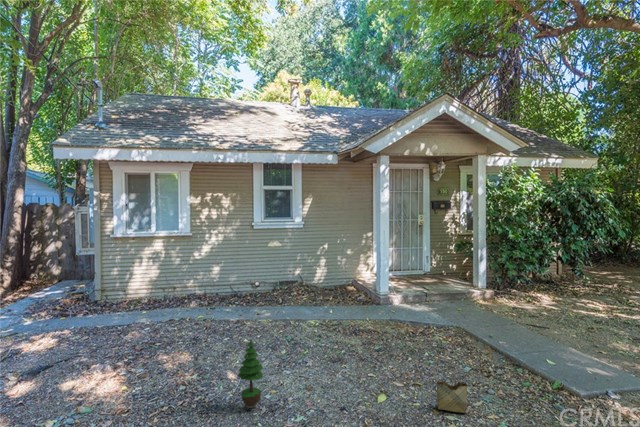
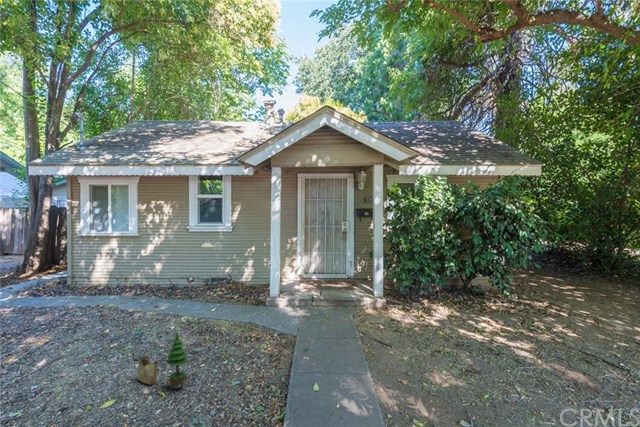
potted tree: present [238,340,263,408] -> present [167,333,188,388]

